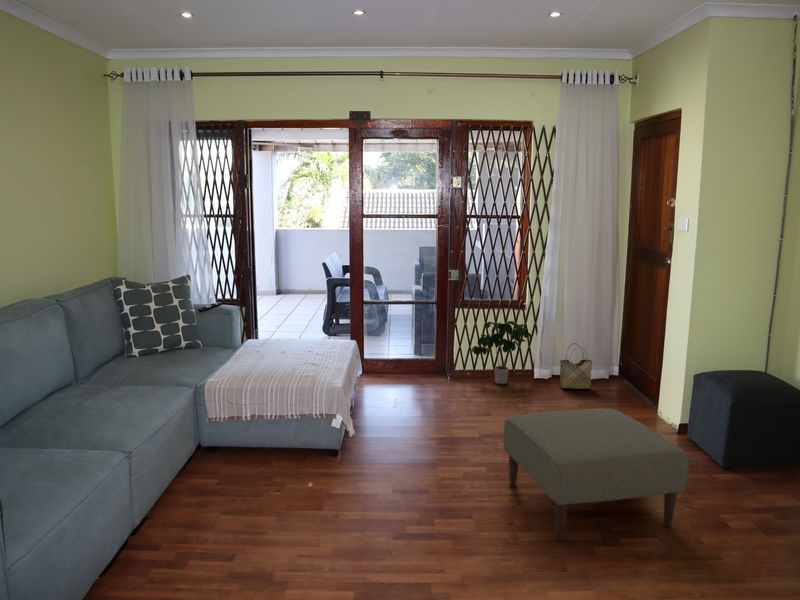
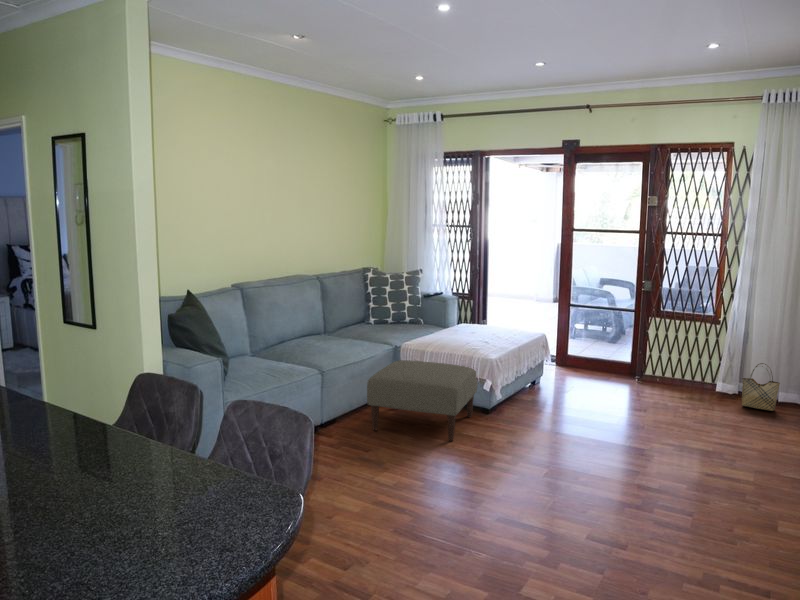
potted plant: present [472,321,532,384] -> none [656,332,718,394]
ottoman: present [504,409,689,541] -> present [367,360,478,441]

